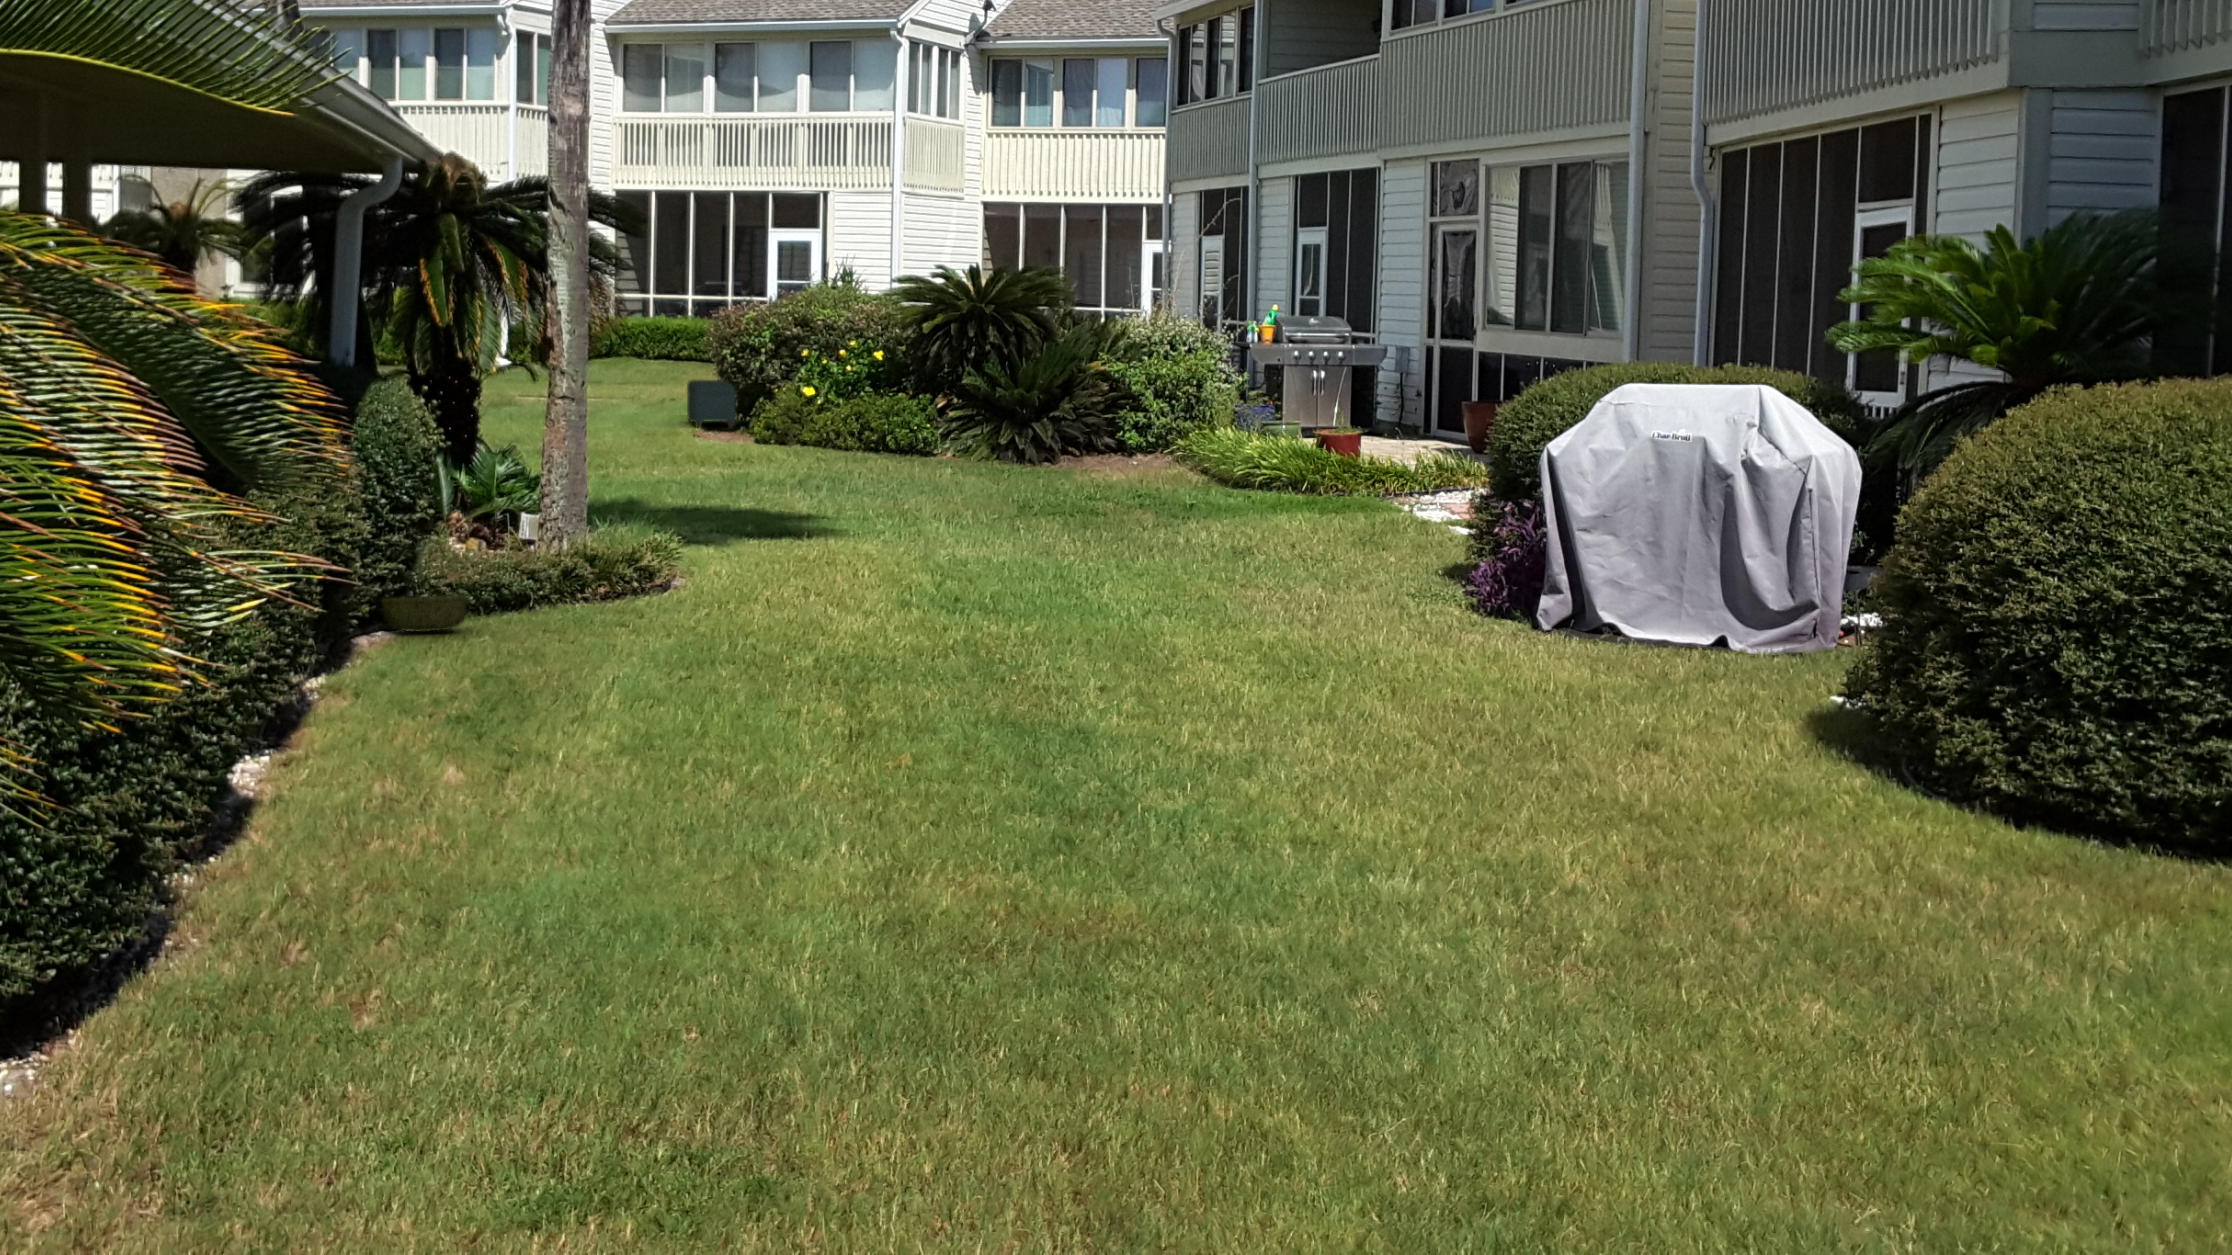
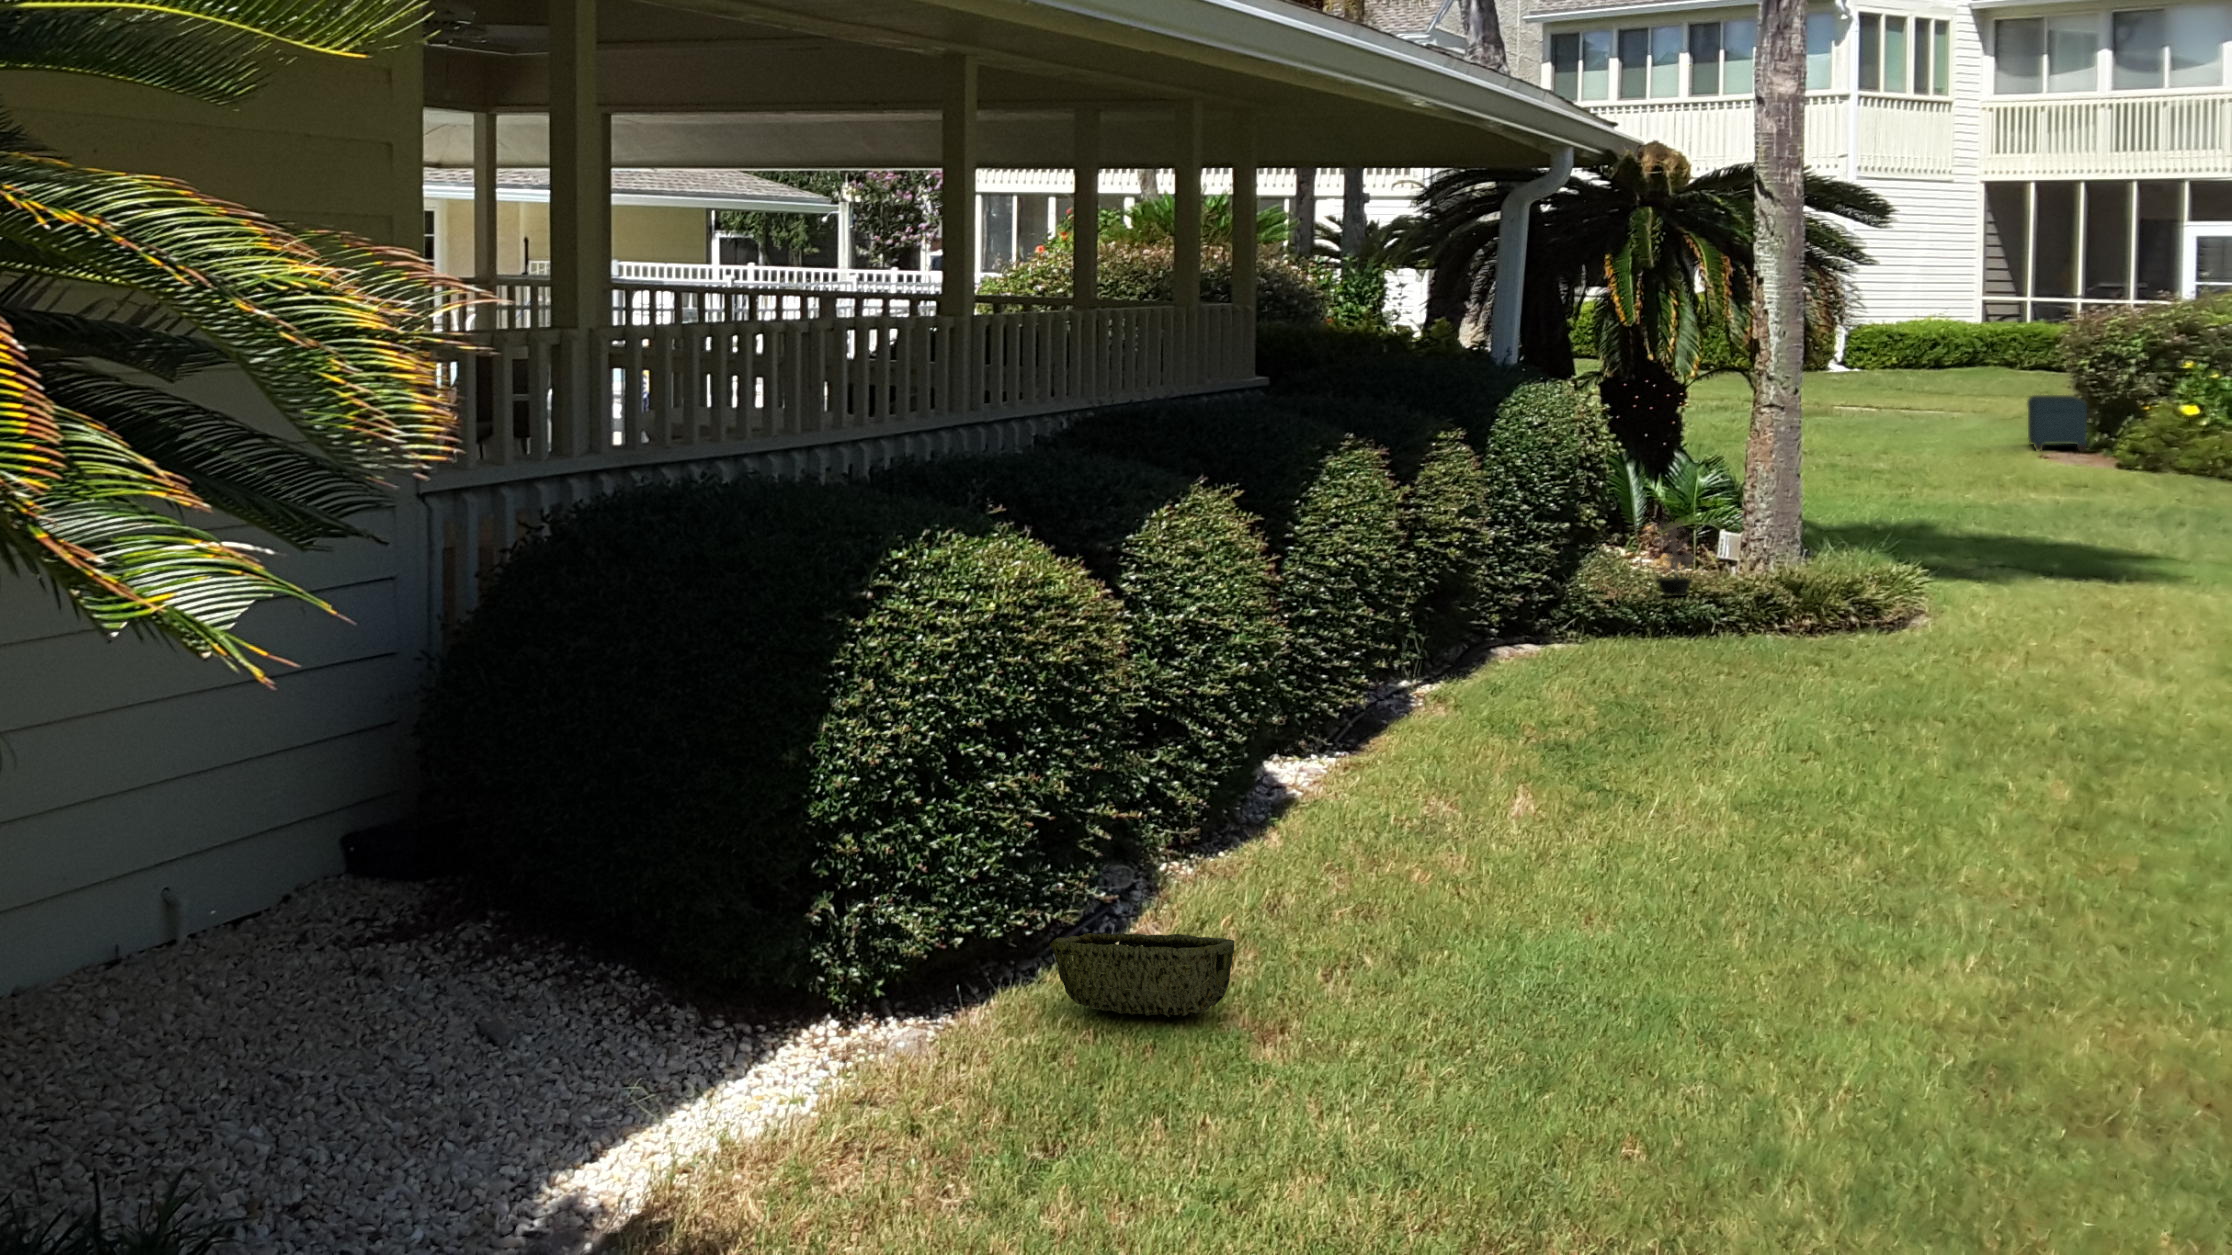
potted plant: none [450,496,499,571] -> present [1645,522,1694,596]
woven basket: present [381,595,468,632] -> present [1050,933,1234,1017]

